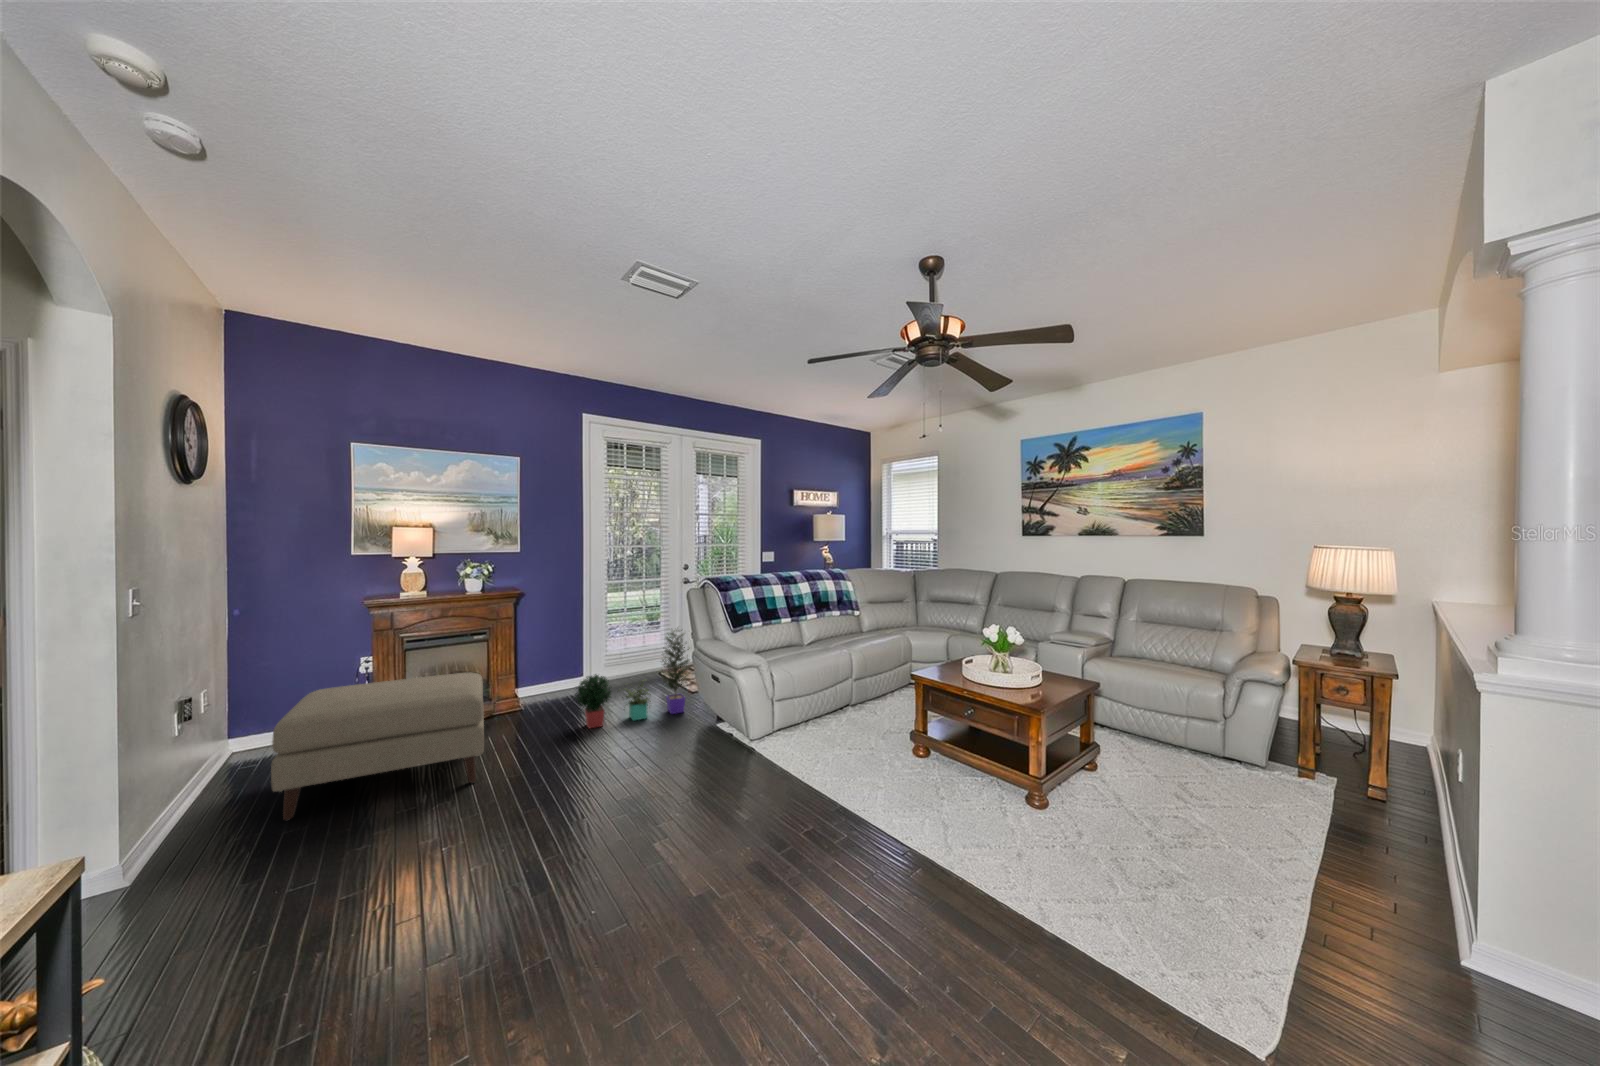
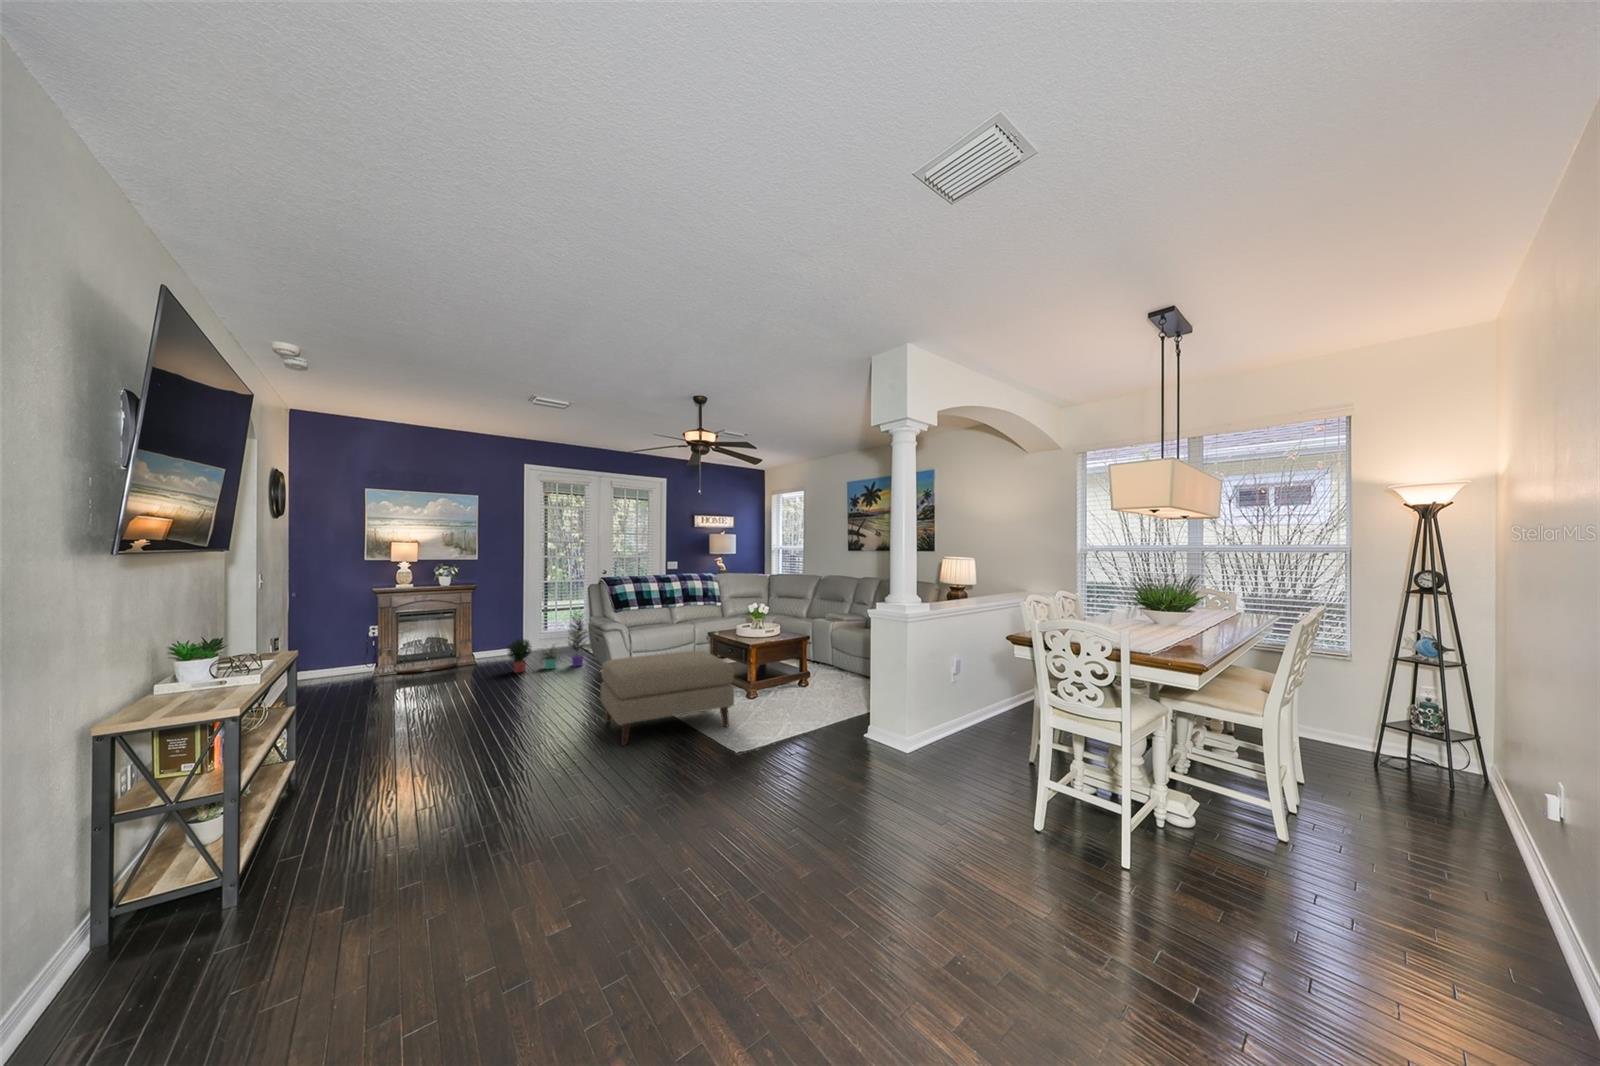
ottoman: present [271,672,484,820] -> present [600,651,734,745]

